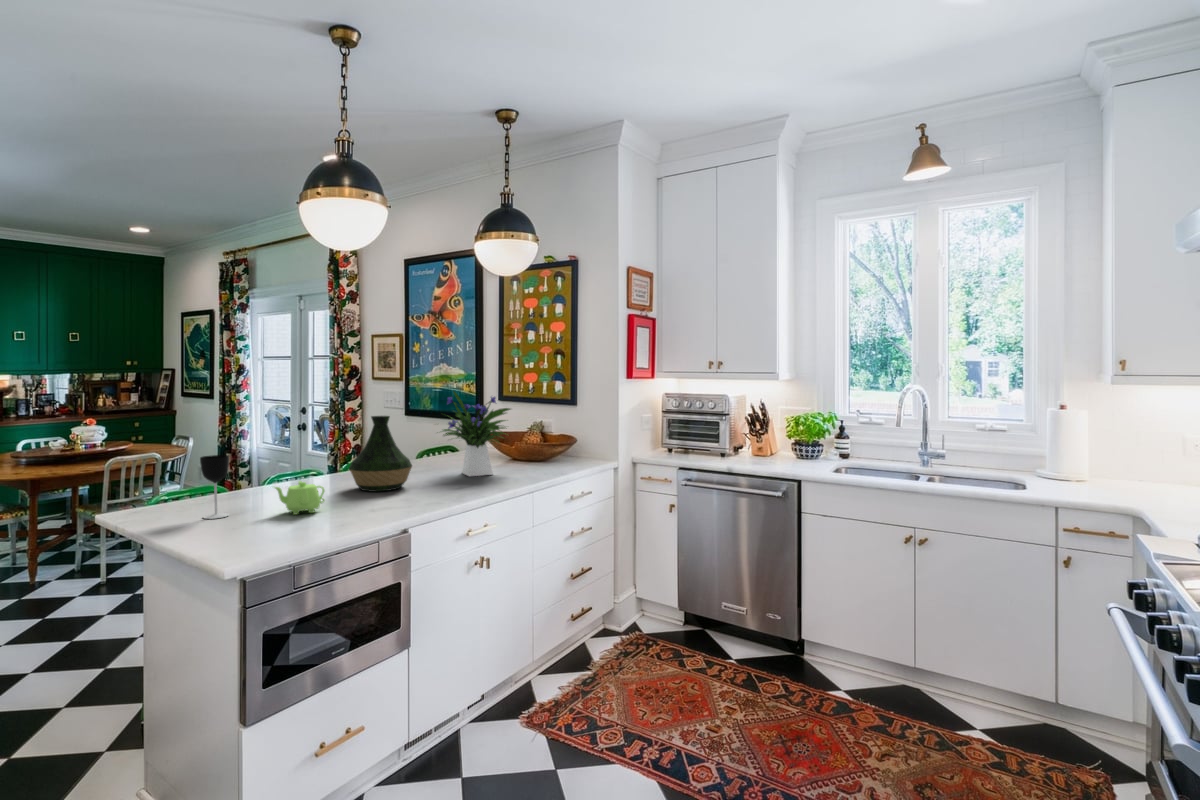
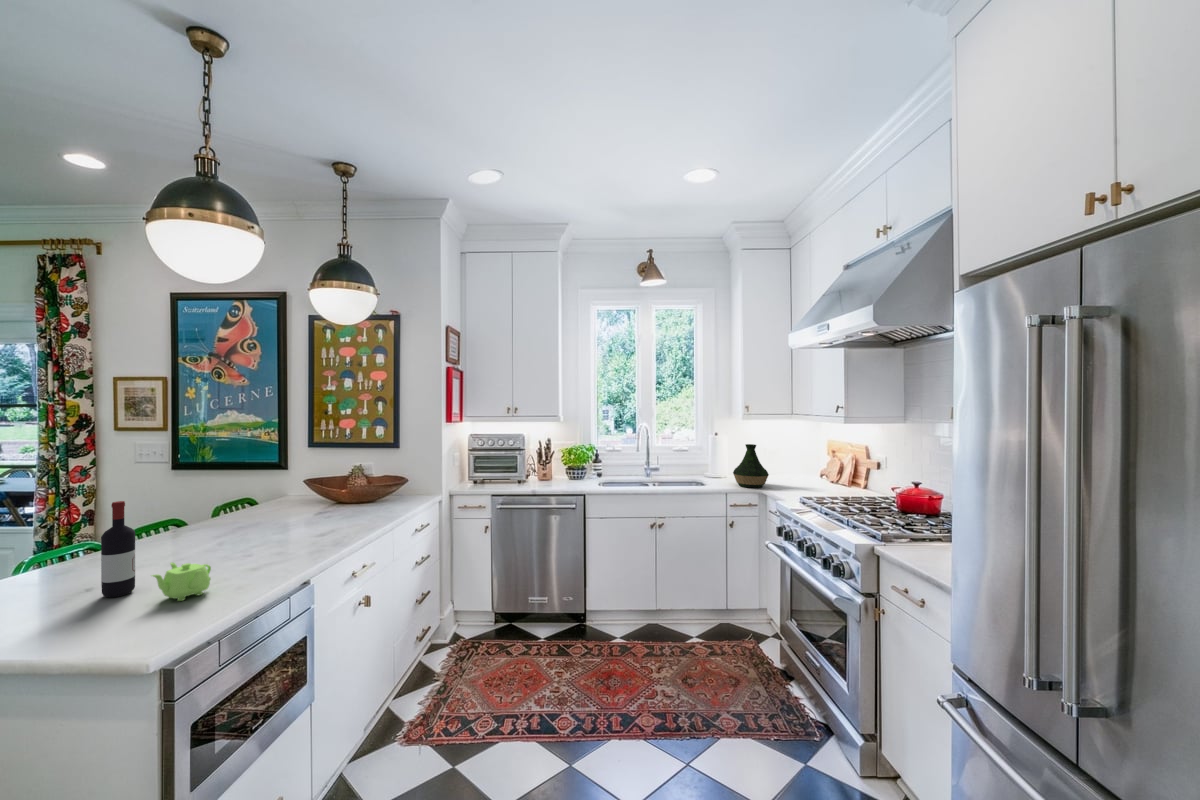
flower arrangement: present [443,392,510,476] -> none [277,447,364,527]
vase: present [349,416,412,492] -> present [733,444,769,488]
wine bottle: none [256,422,282,505] -> present [101,501,135,597]
wine glass: present [200,455,229,519] -> none [43,549,87,630]

